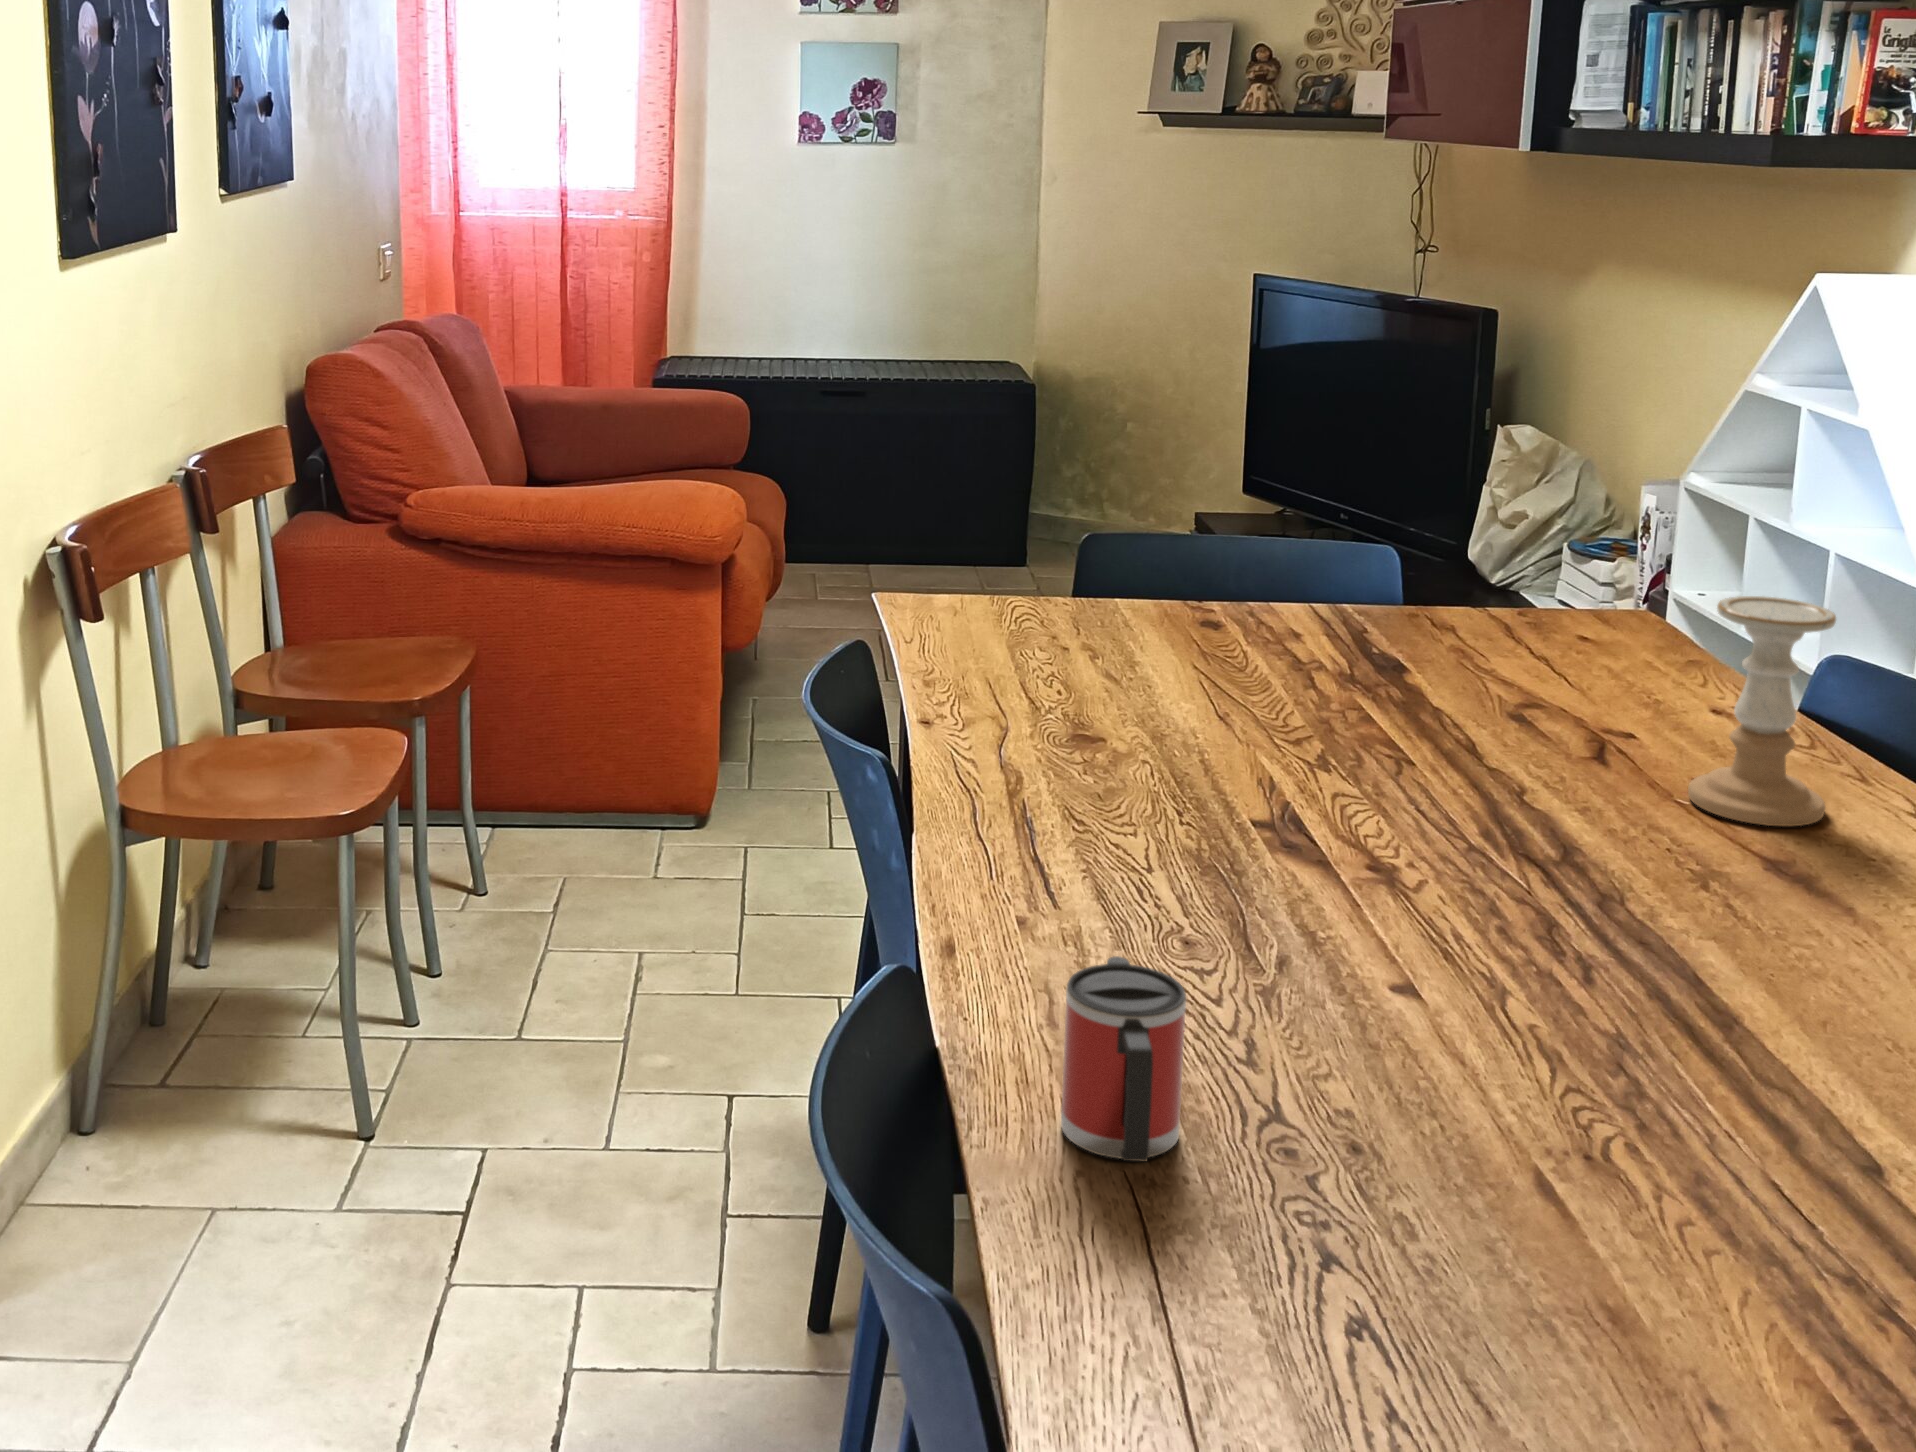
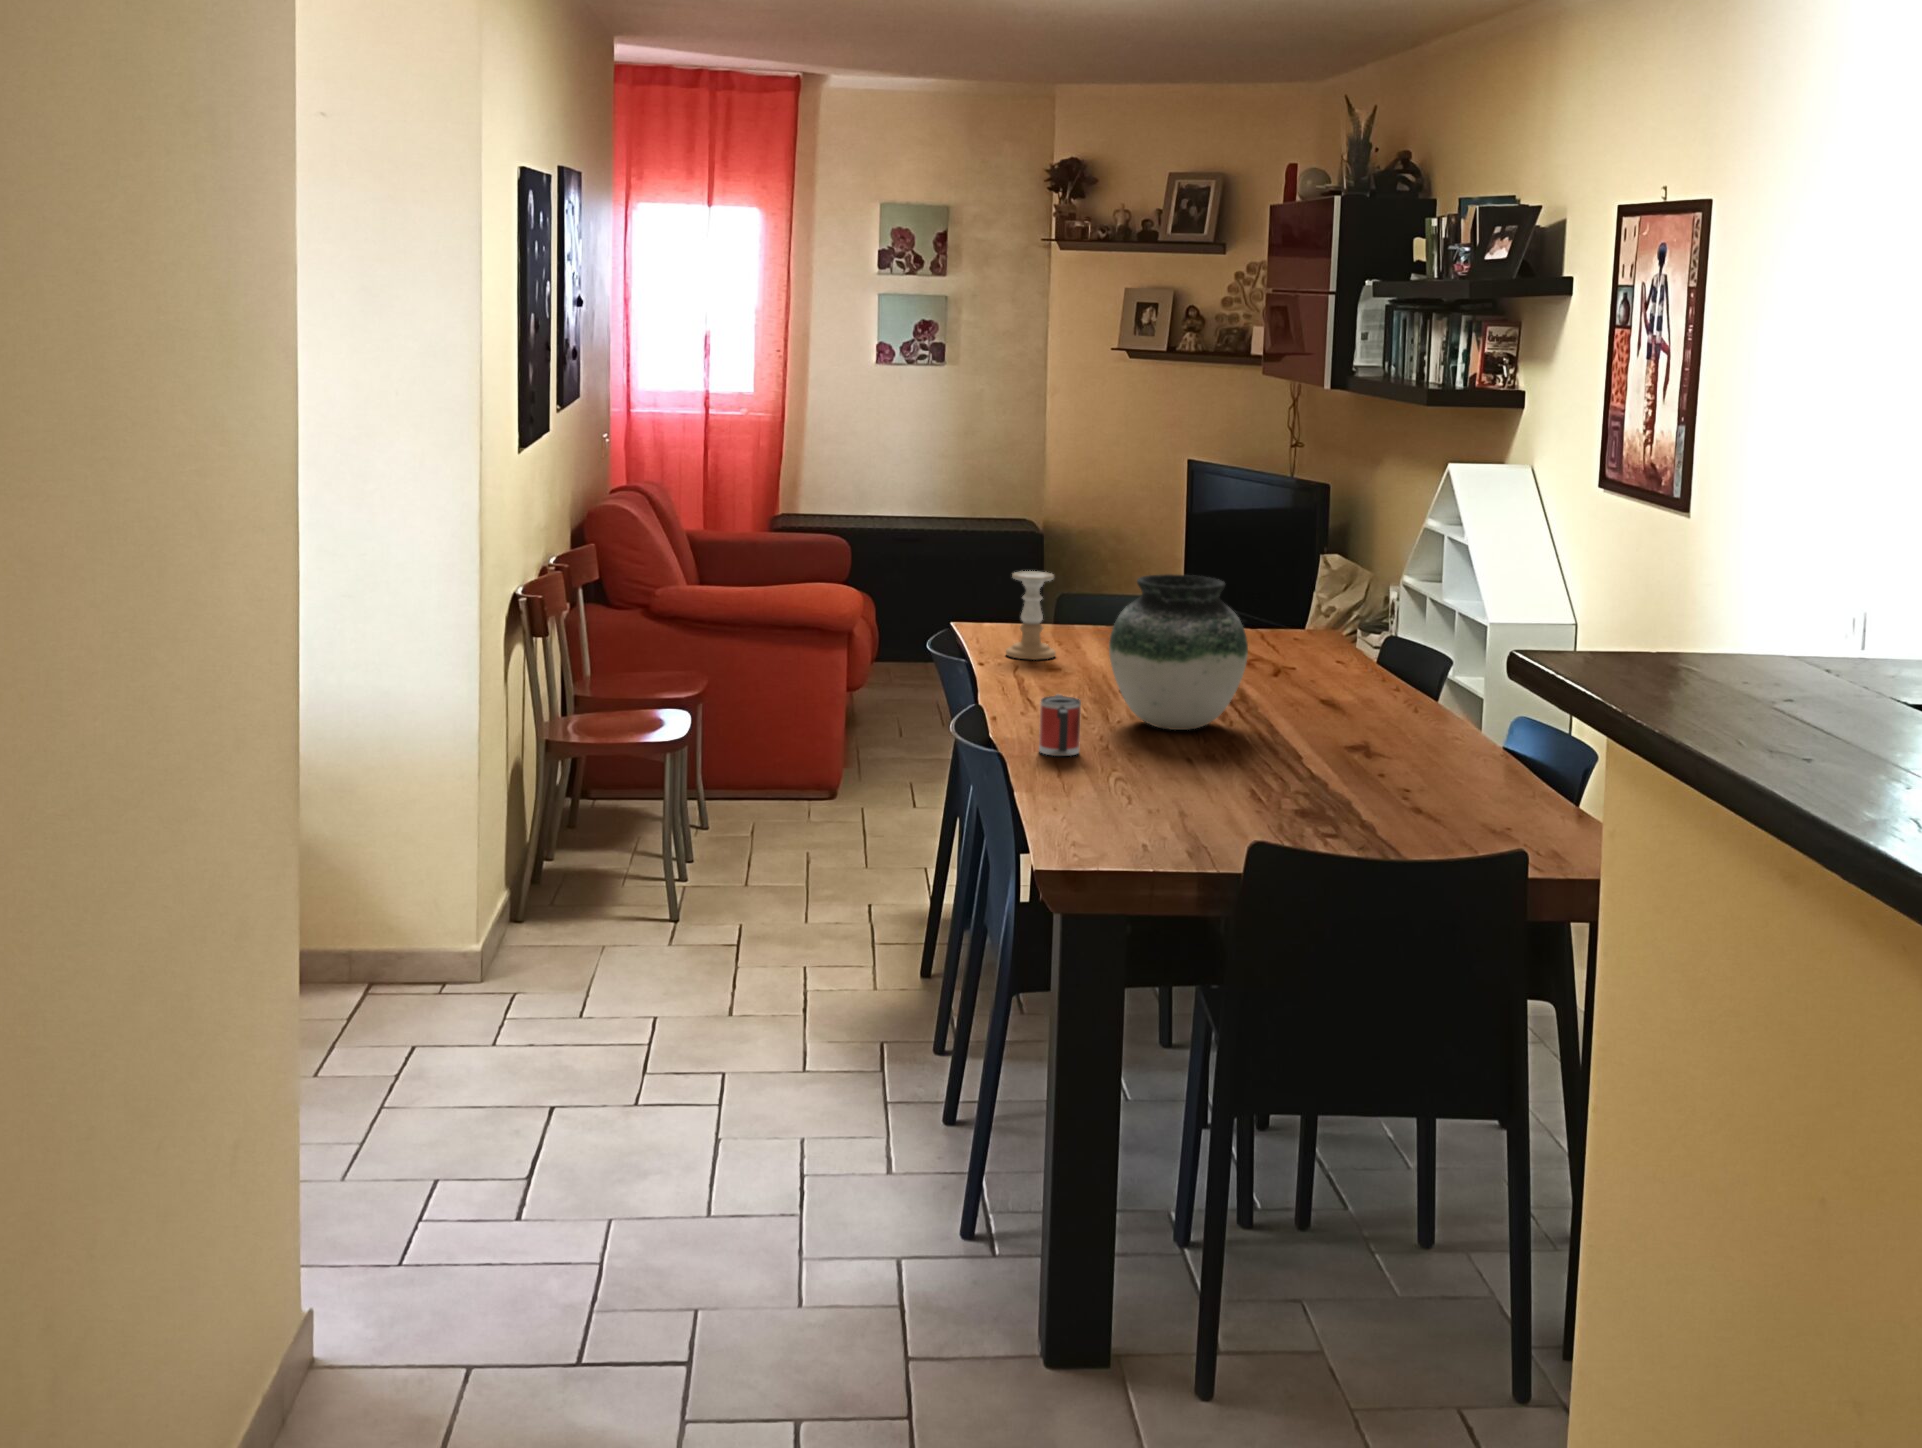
vase: none [1240,576,1625,998] -> present [1109,574,1248,730]
candle holder: present [1688,596,1836,827] -> present [1006,571,1056,660]

